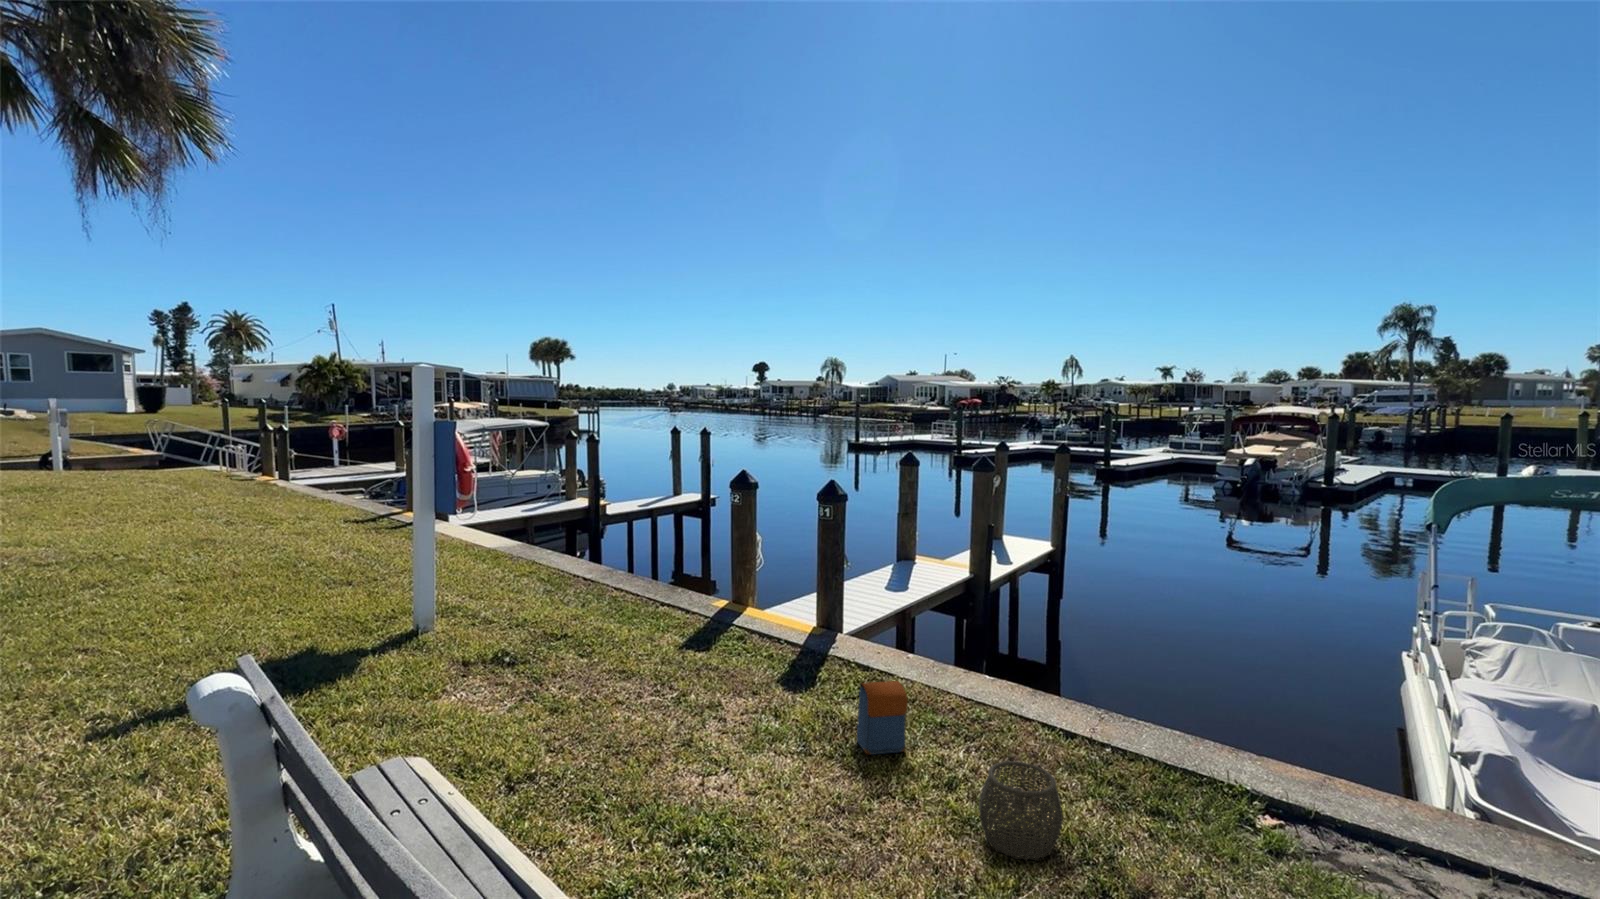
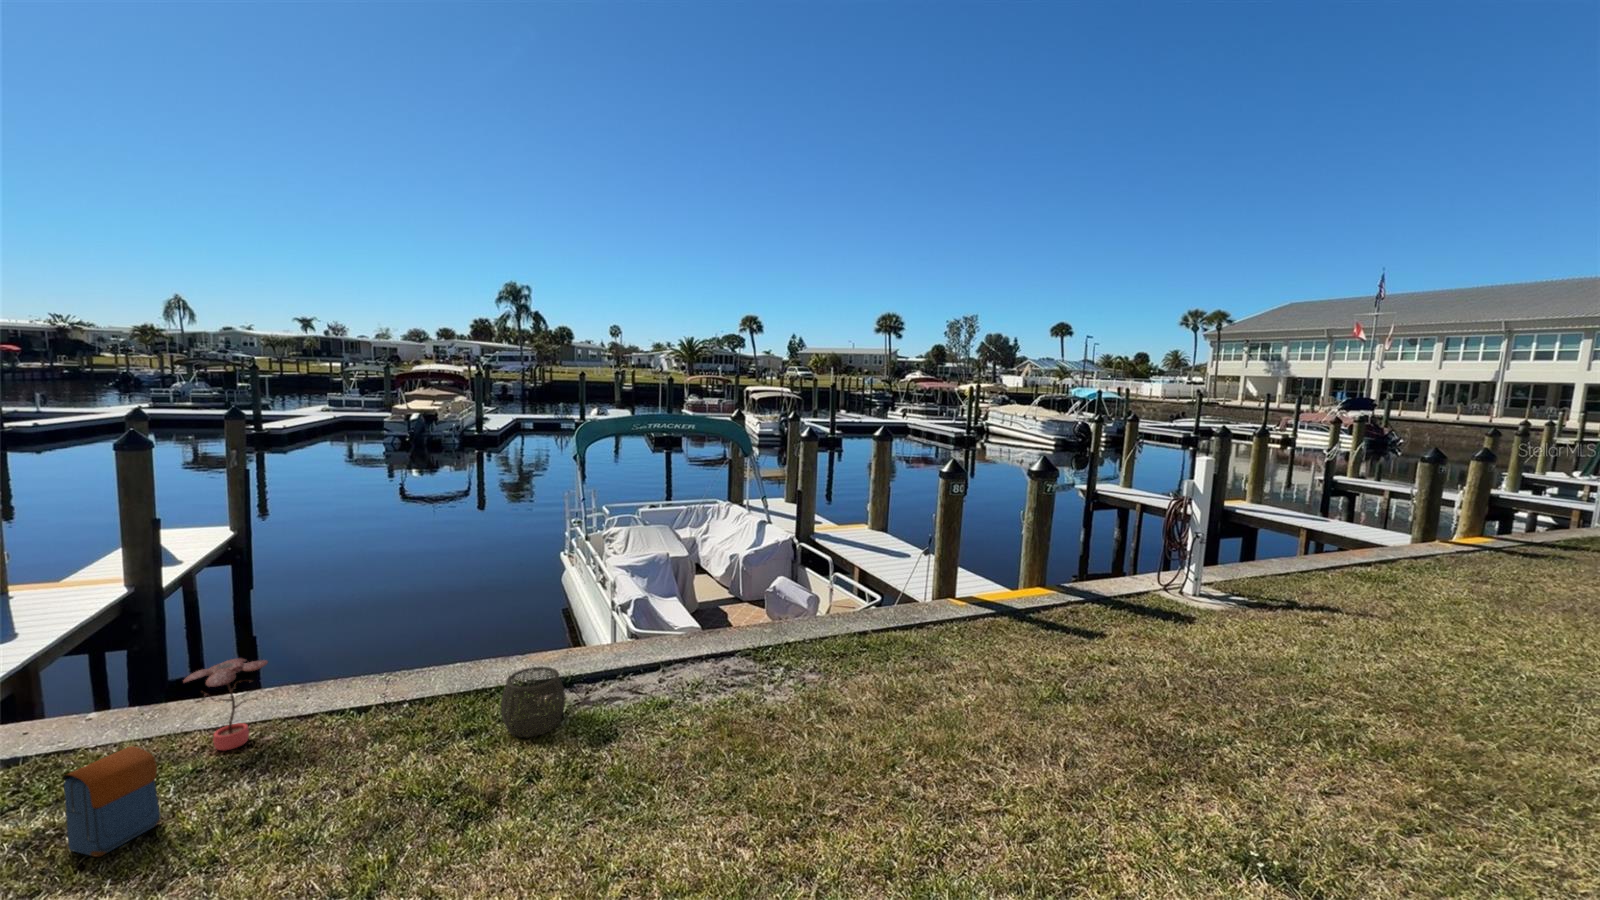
potted plant: none [944,643,1002,721] -> present [183,658,268,750]
woven basket: present [979,761,1063,860] -> present [501,667,565,737]

